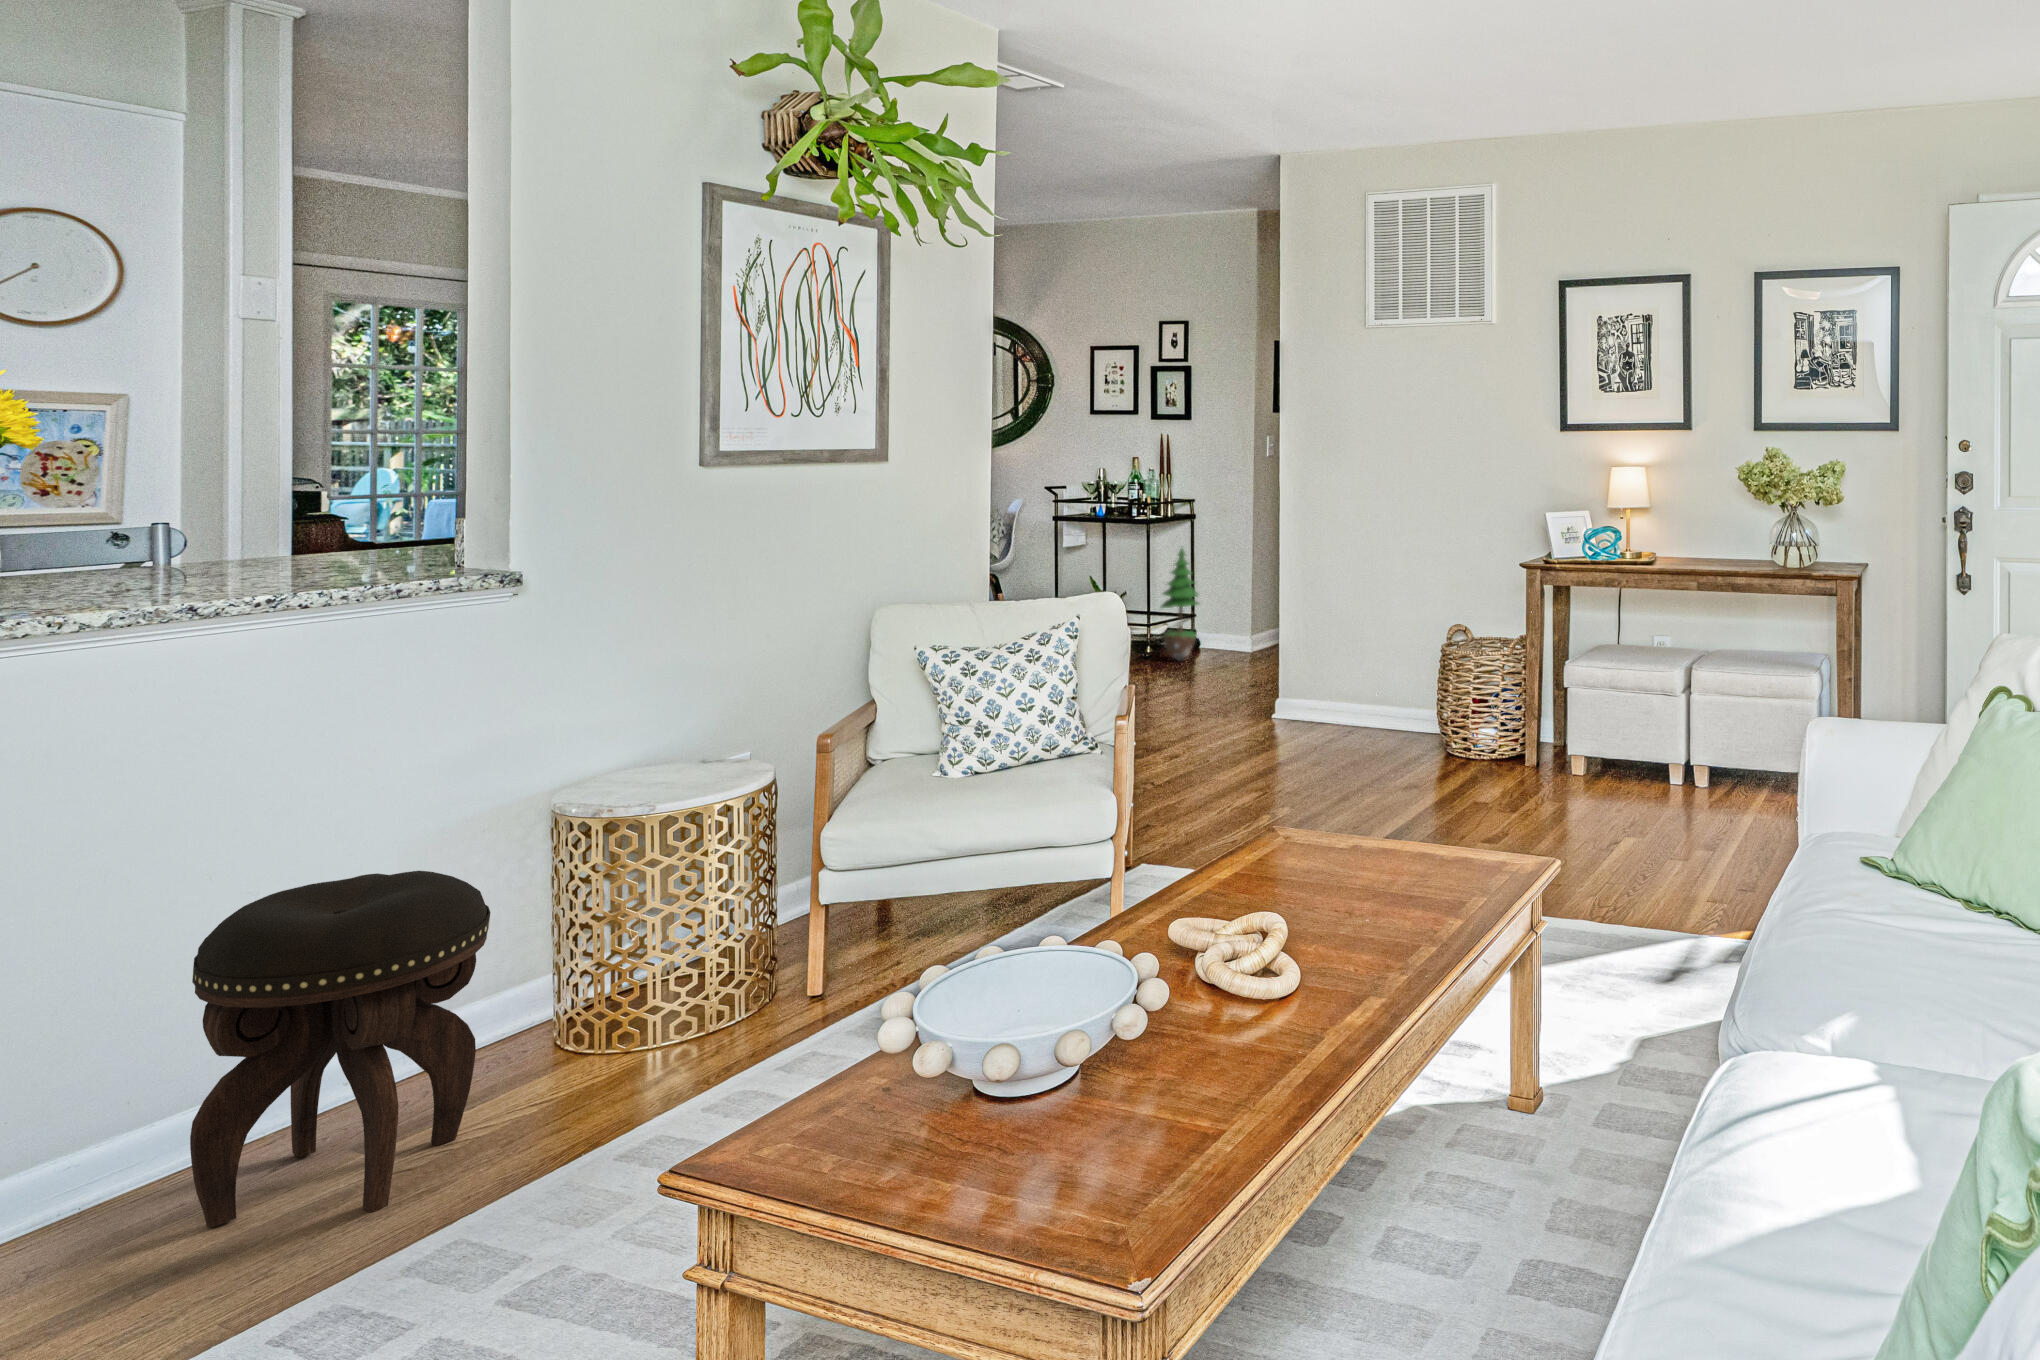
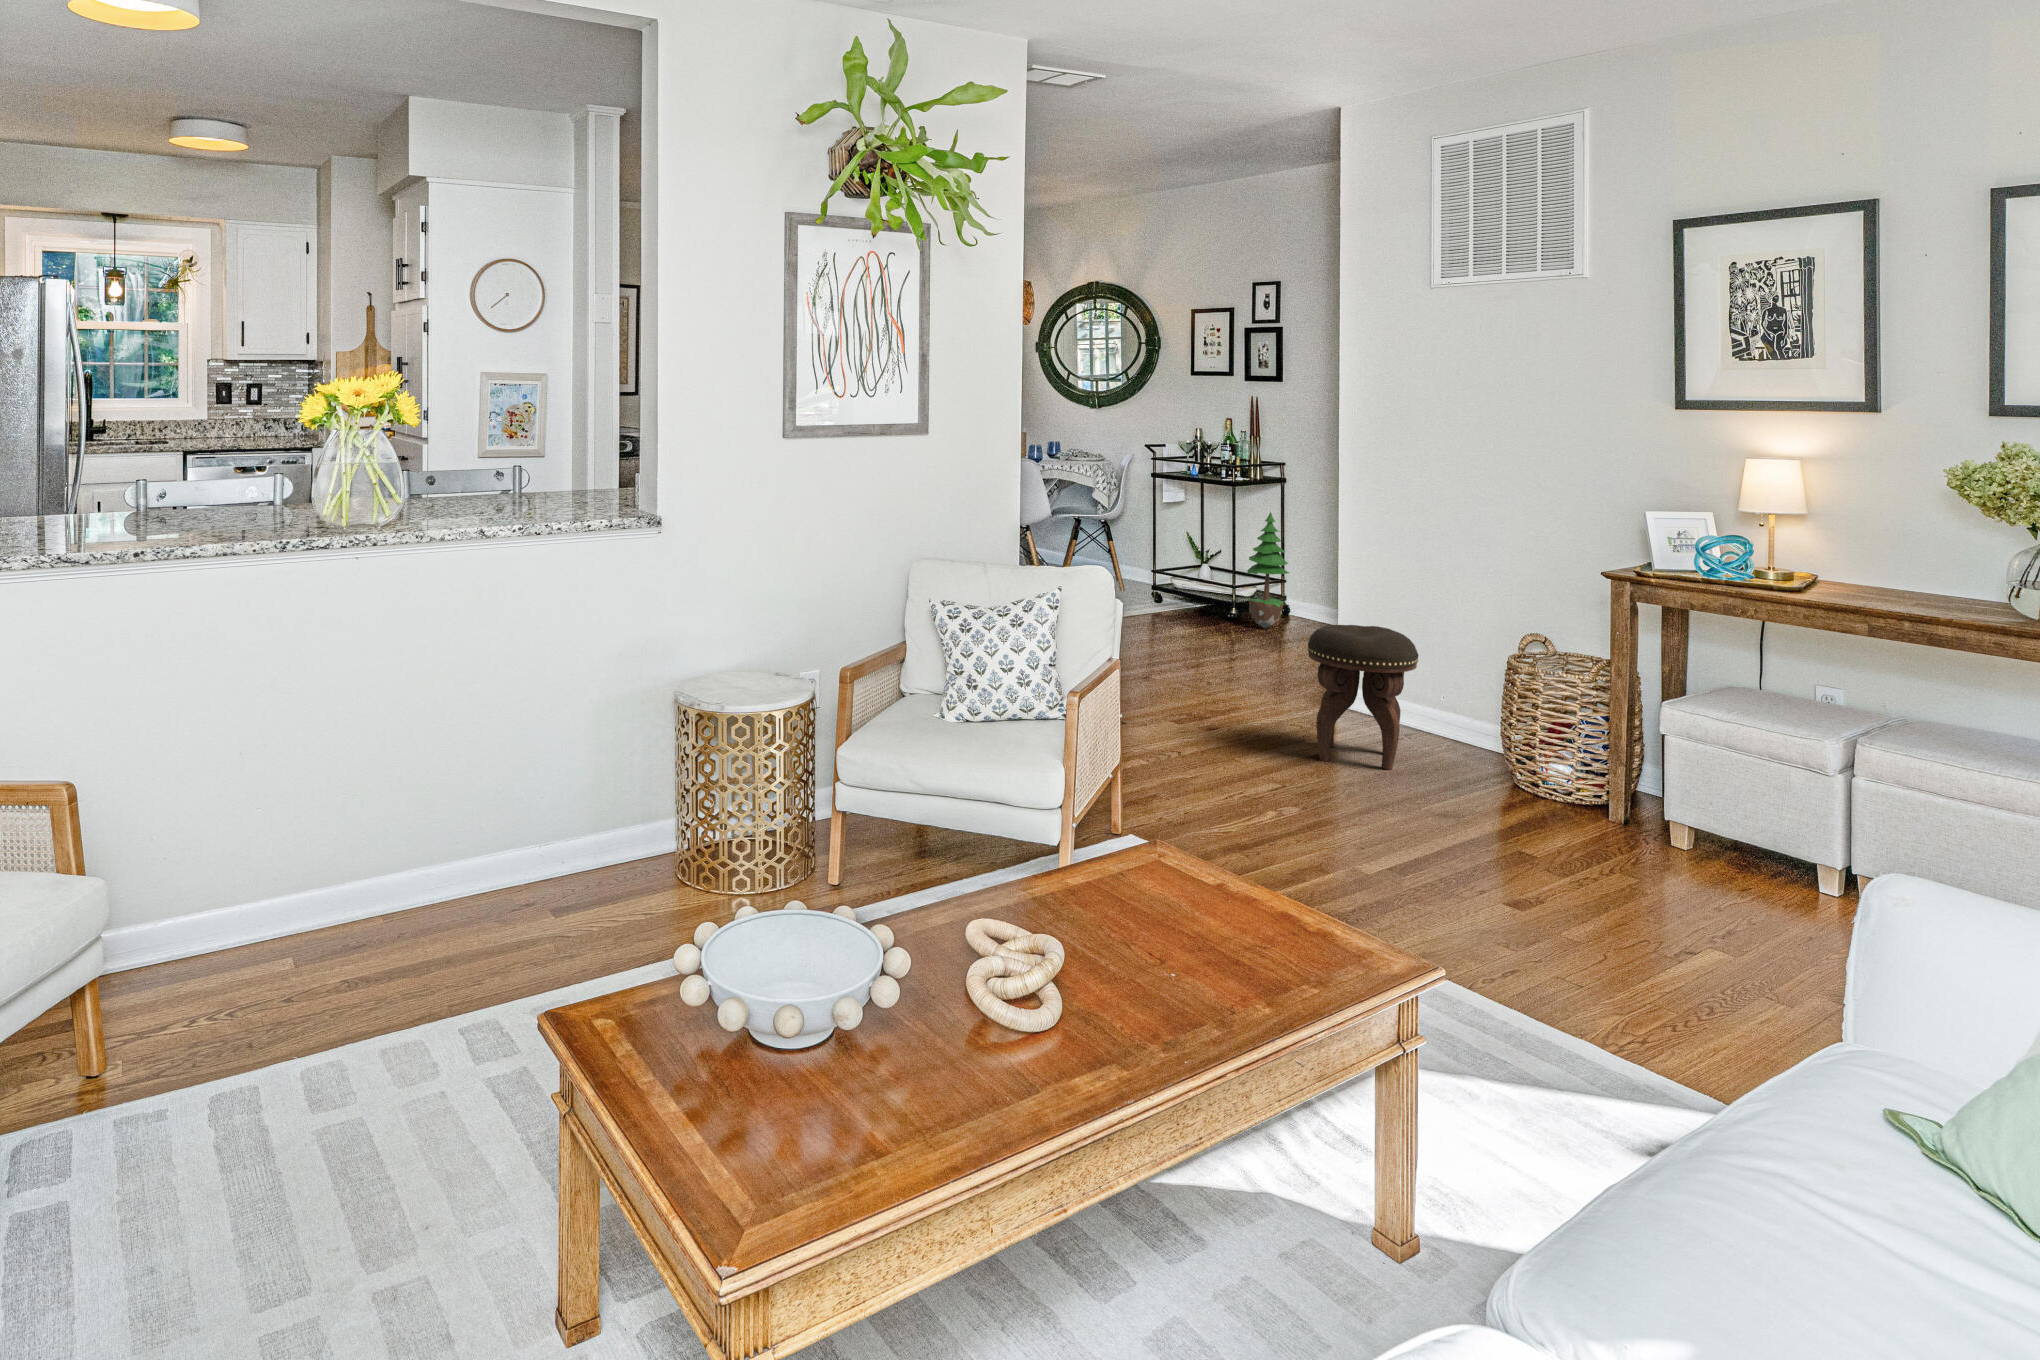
footstool: present [190,871,490,1227] -> present [1308,625,1418,770]

